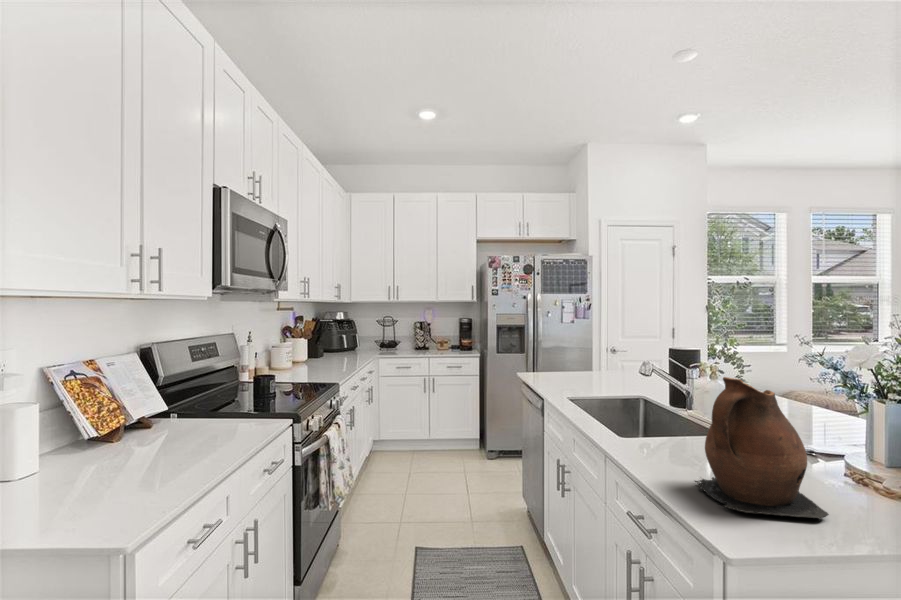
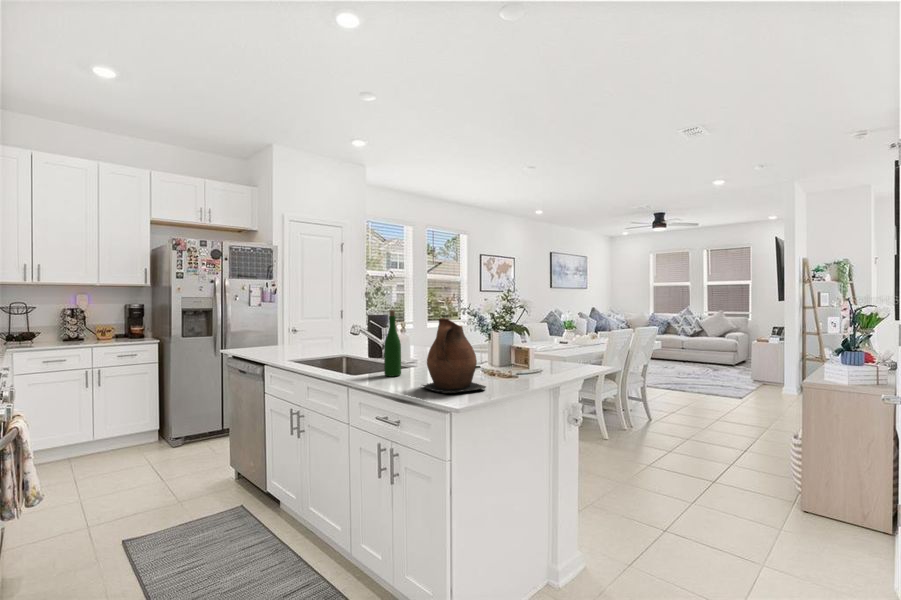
wine bottle: none [659,350,686,450] -> present [384,310,401,376]

